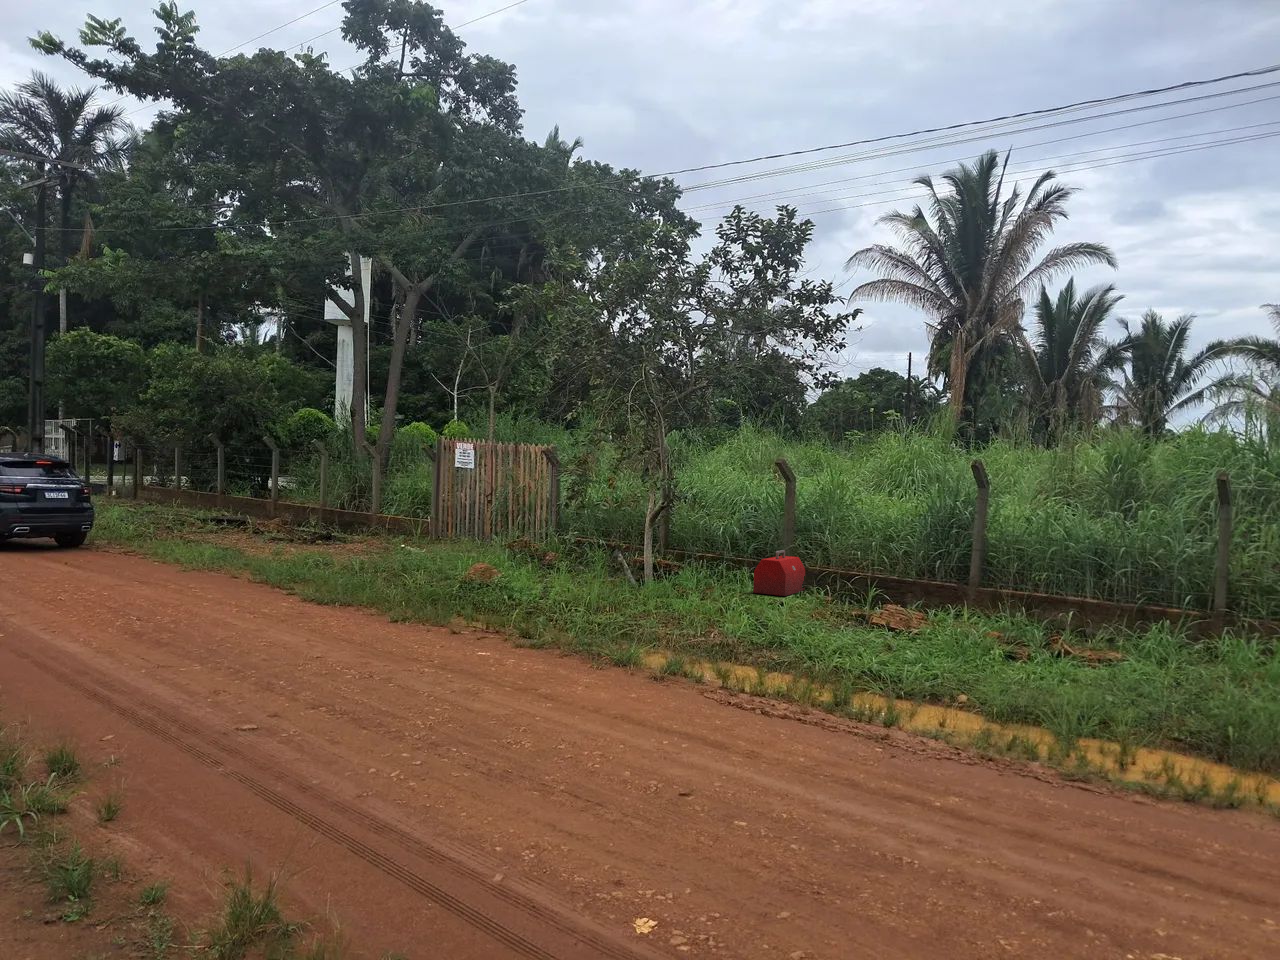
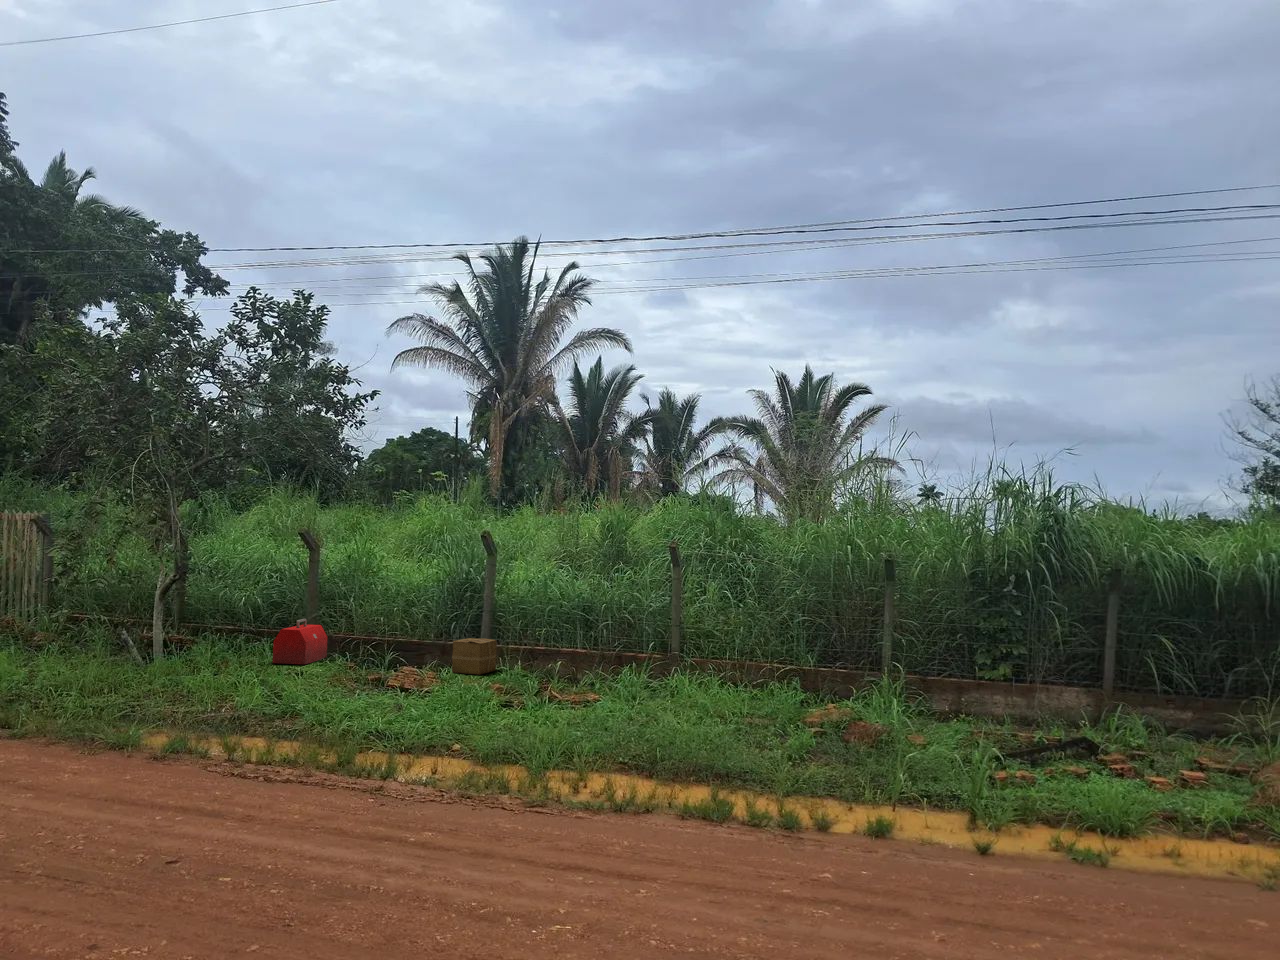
cardboard box: none [940,579,991,619] -> present [452,638,496,675]

